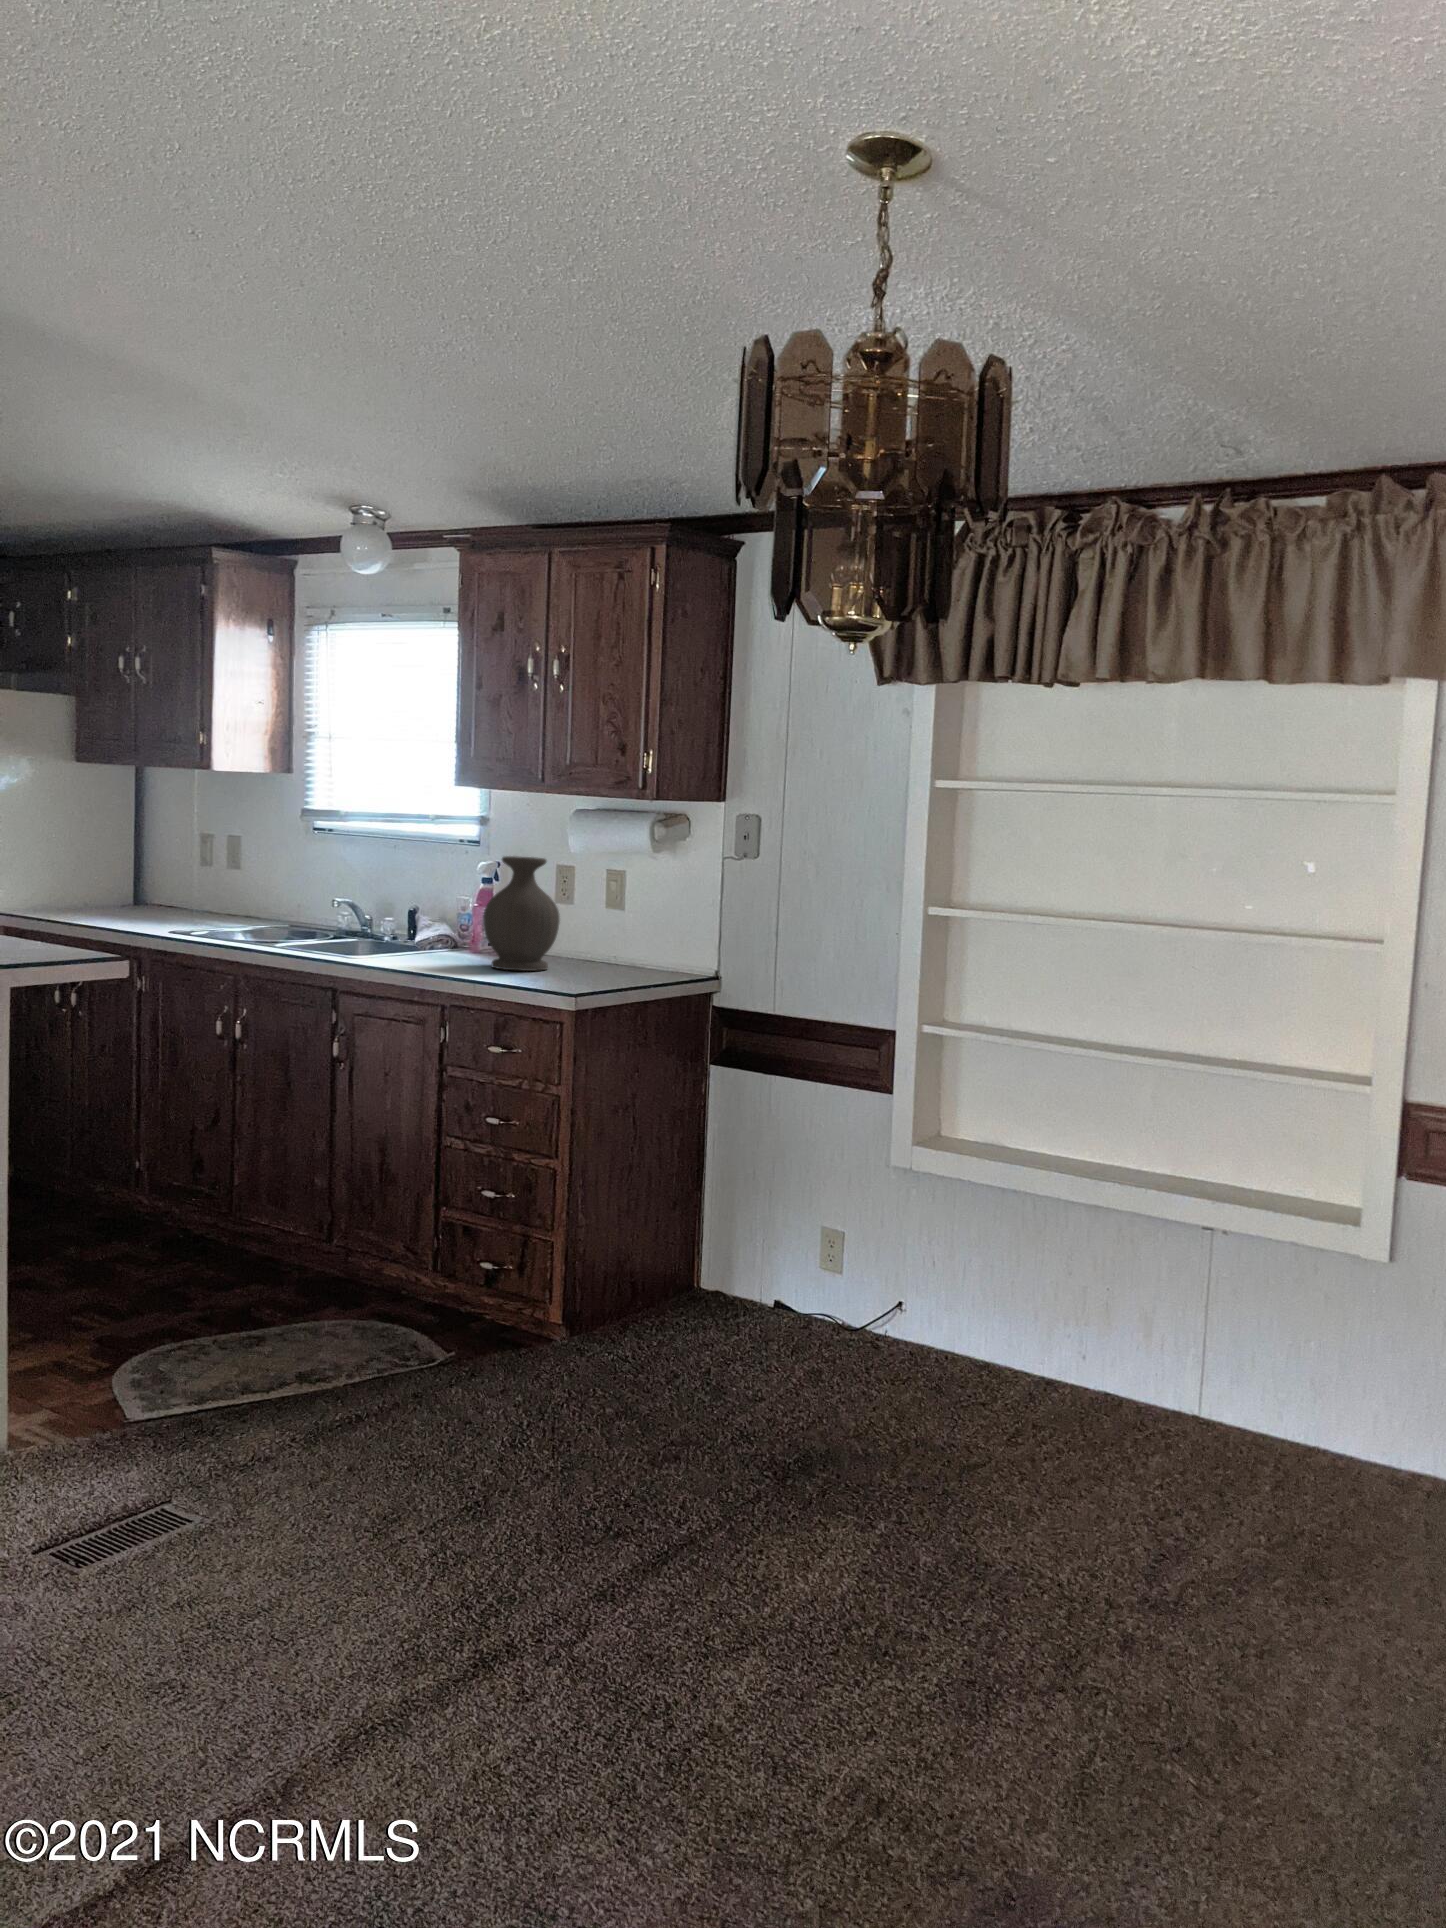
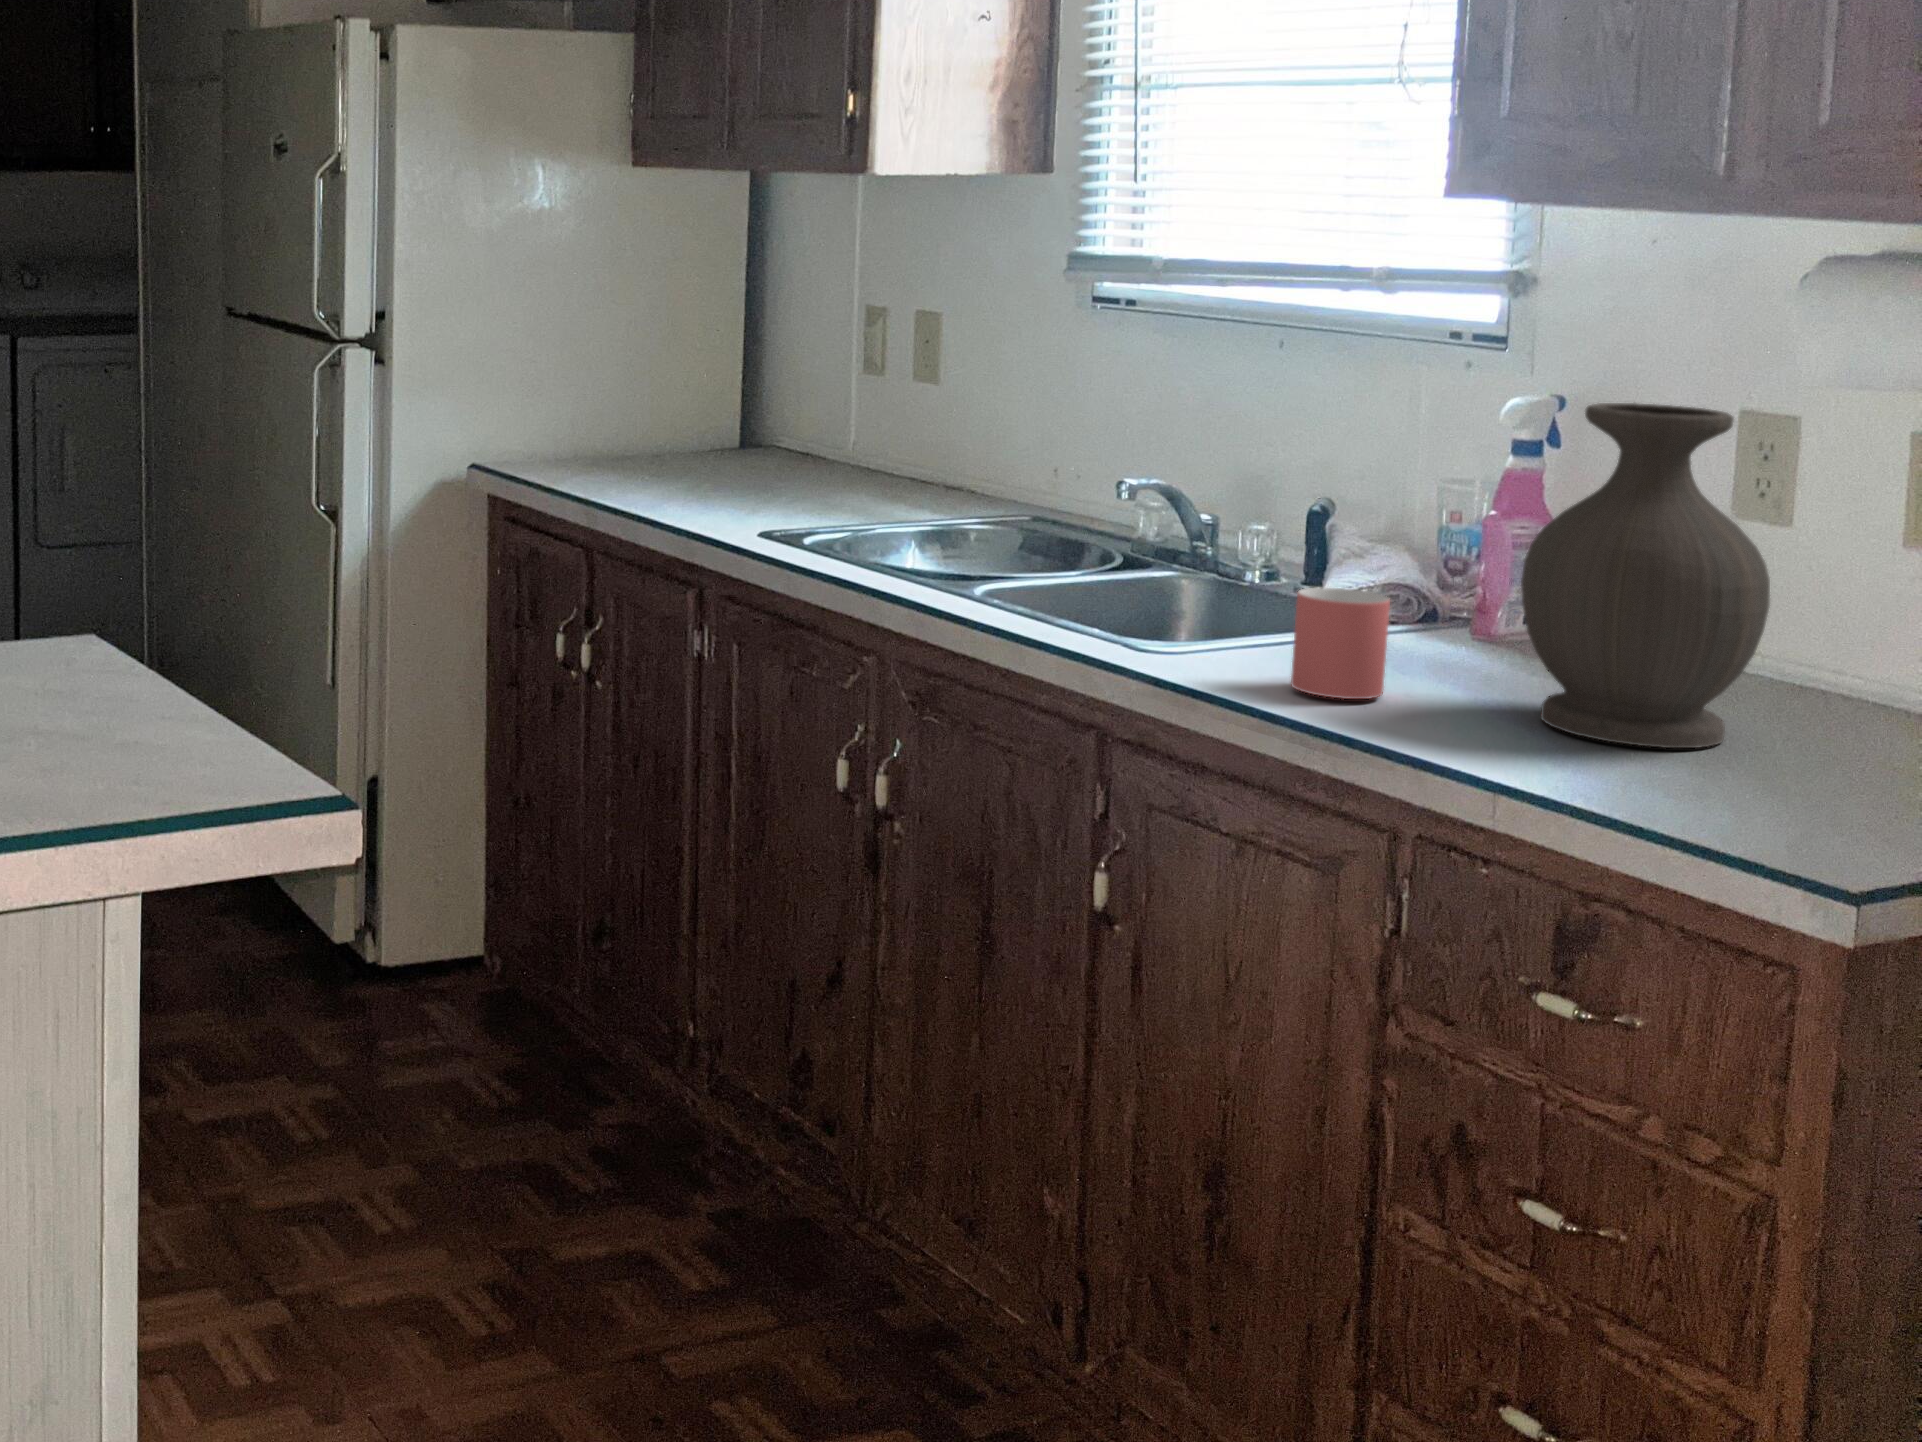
mug: none [407,927,441,965] -> present [1291,588,1390,699]

